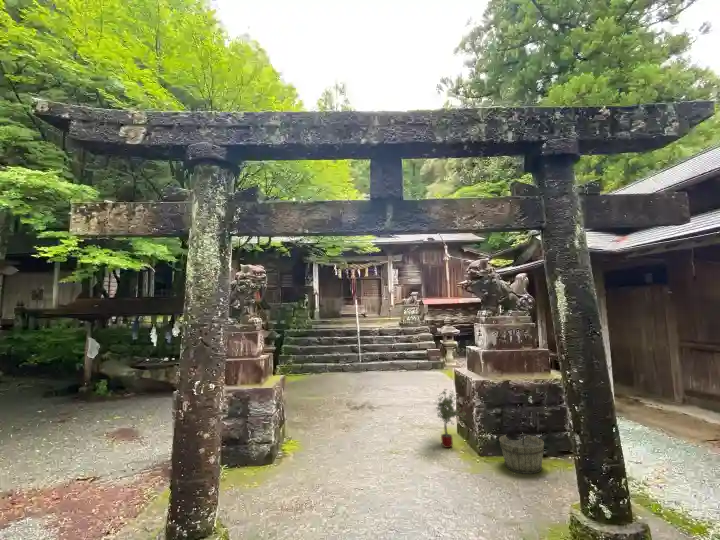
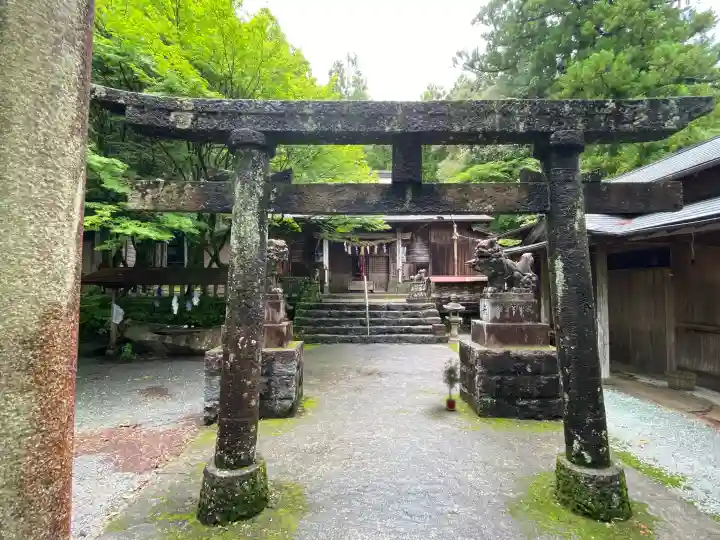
wooden bucket: present [499,433,544,474] -> present [665,370,697,391]

